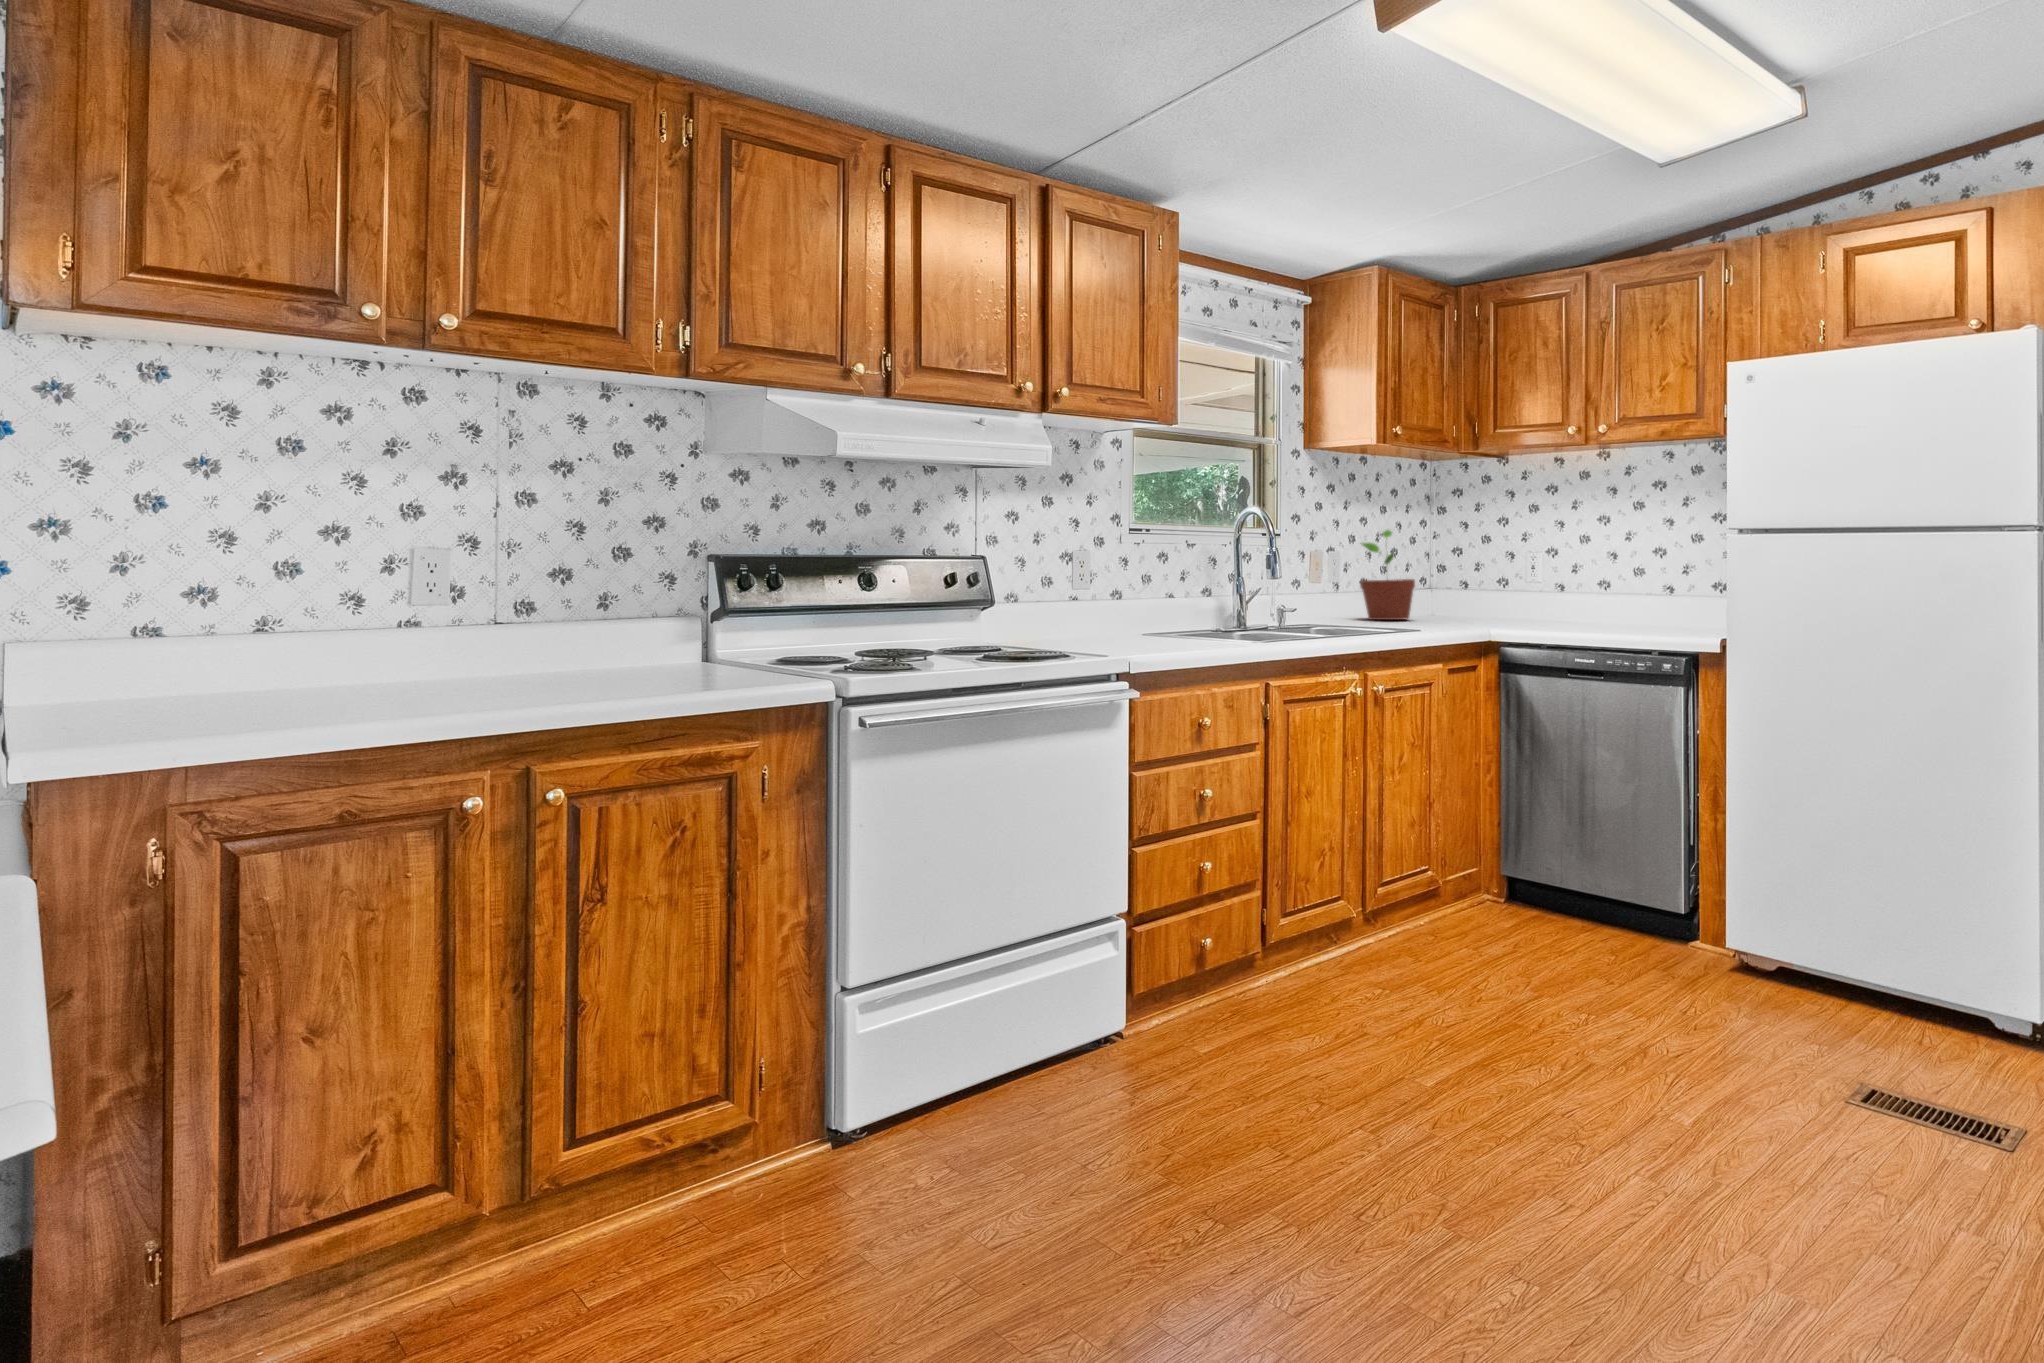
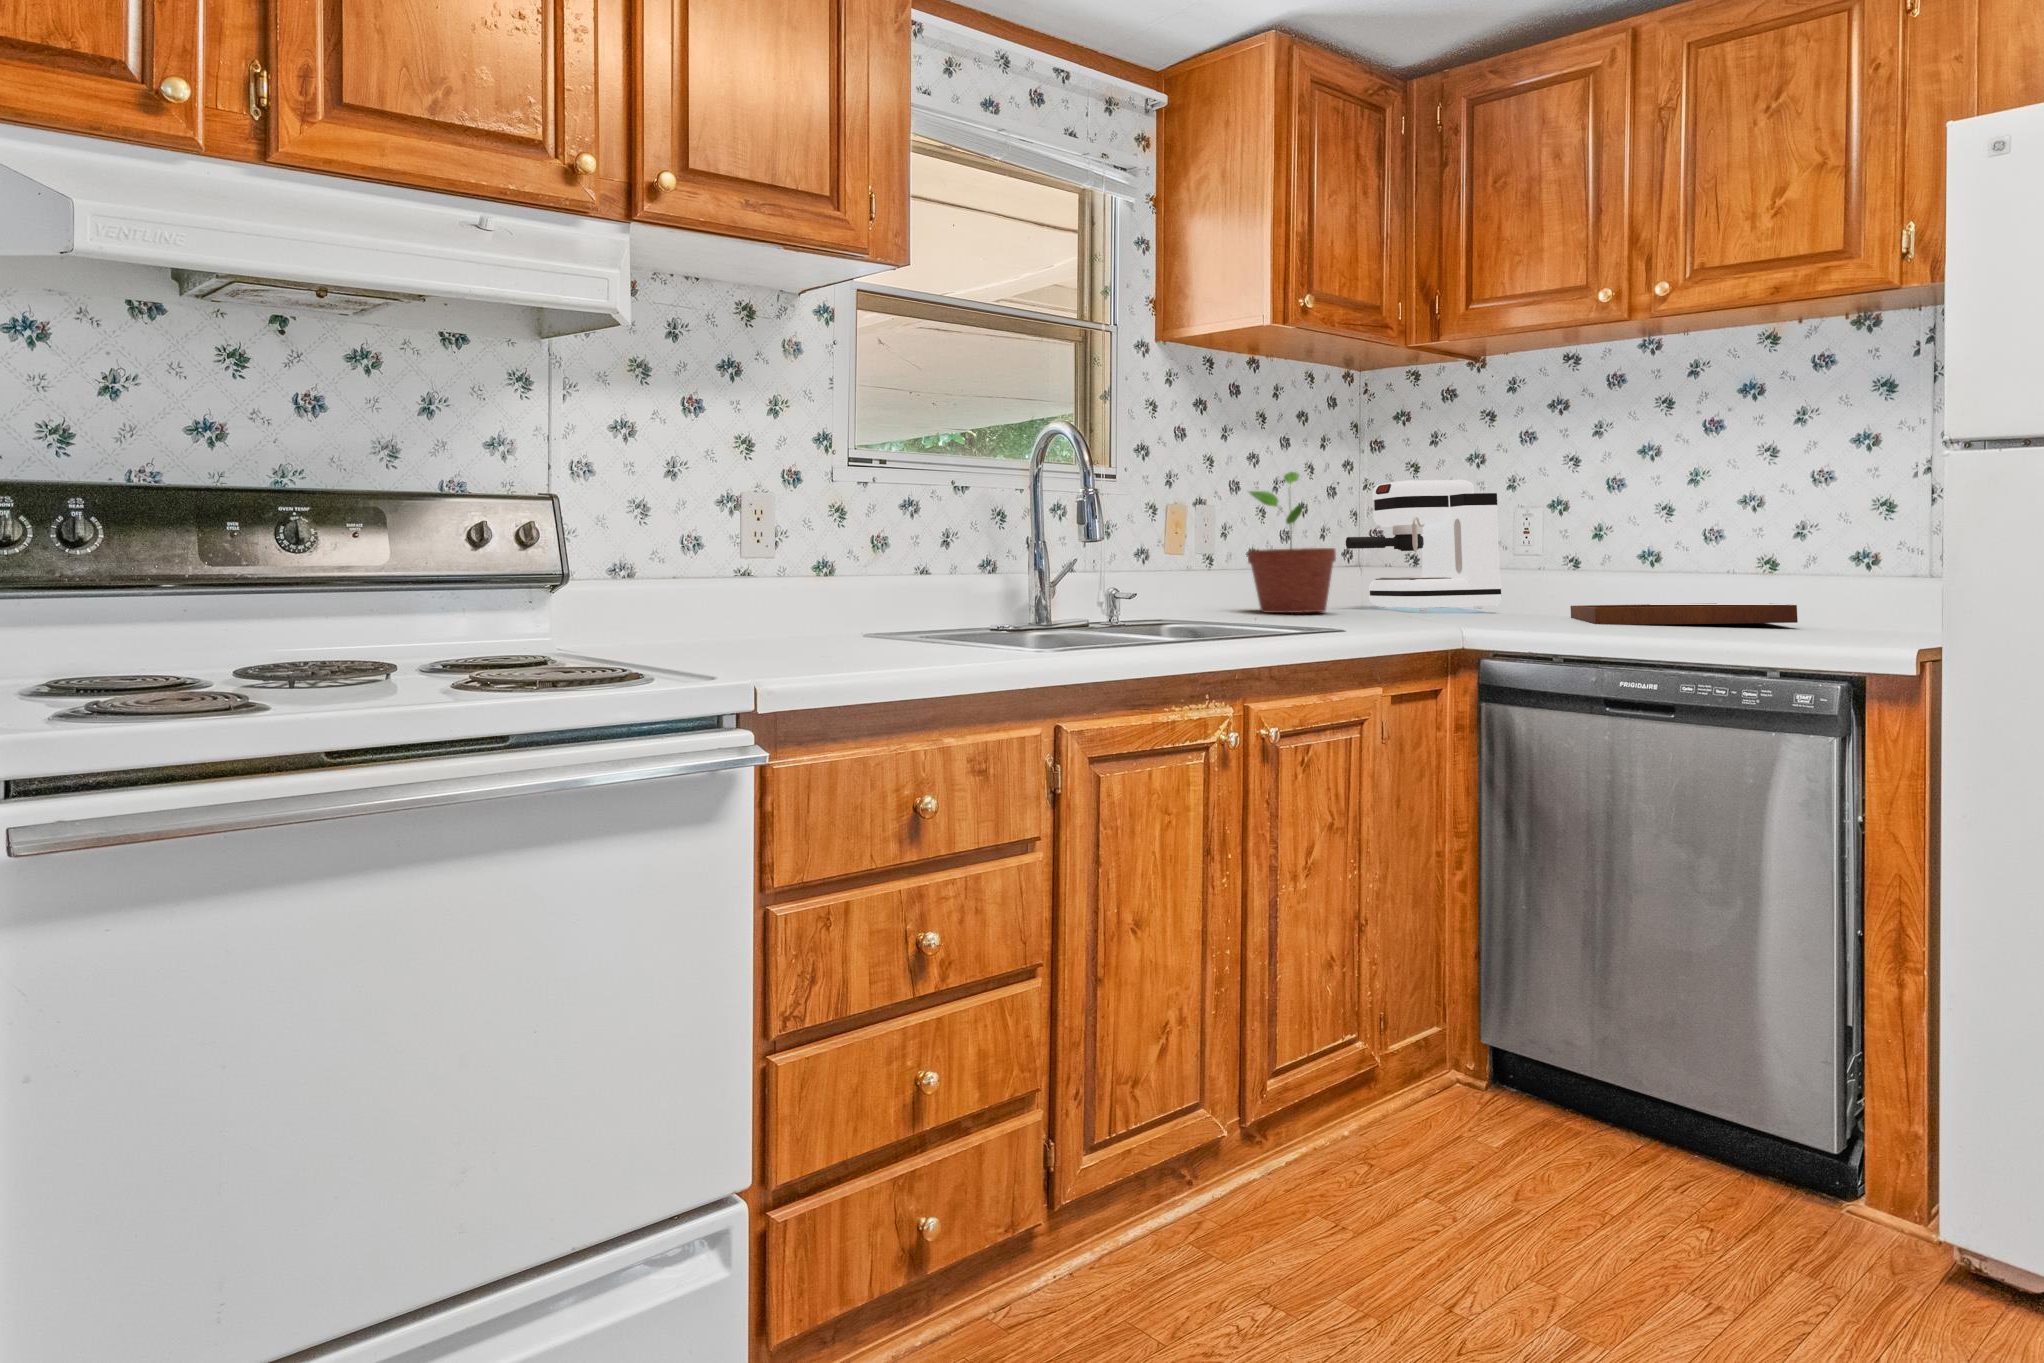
coffee maker: none [1421,535,1518,618] -> present [1346,480,1502,611]
tray: none [1558,587,1687,627] -> present [1570,604,1798,625]

